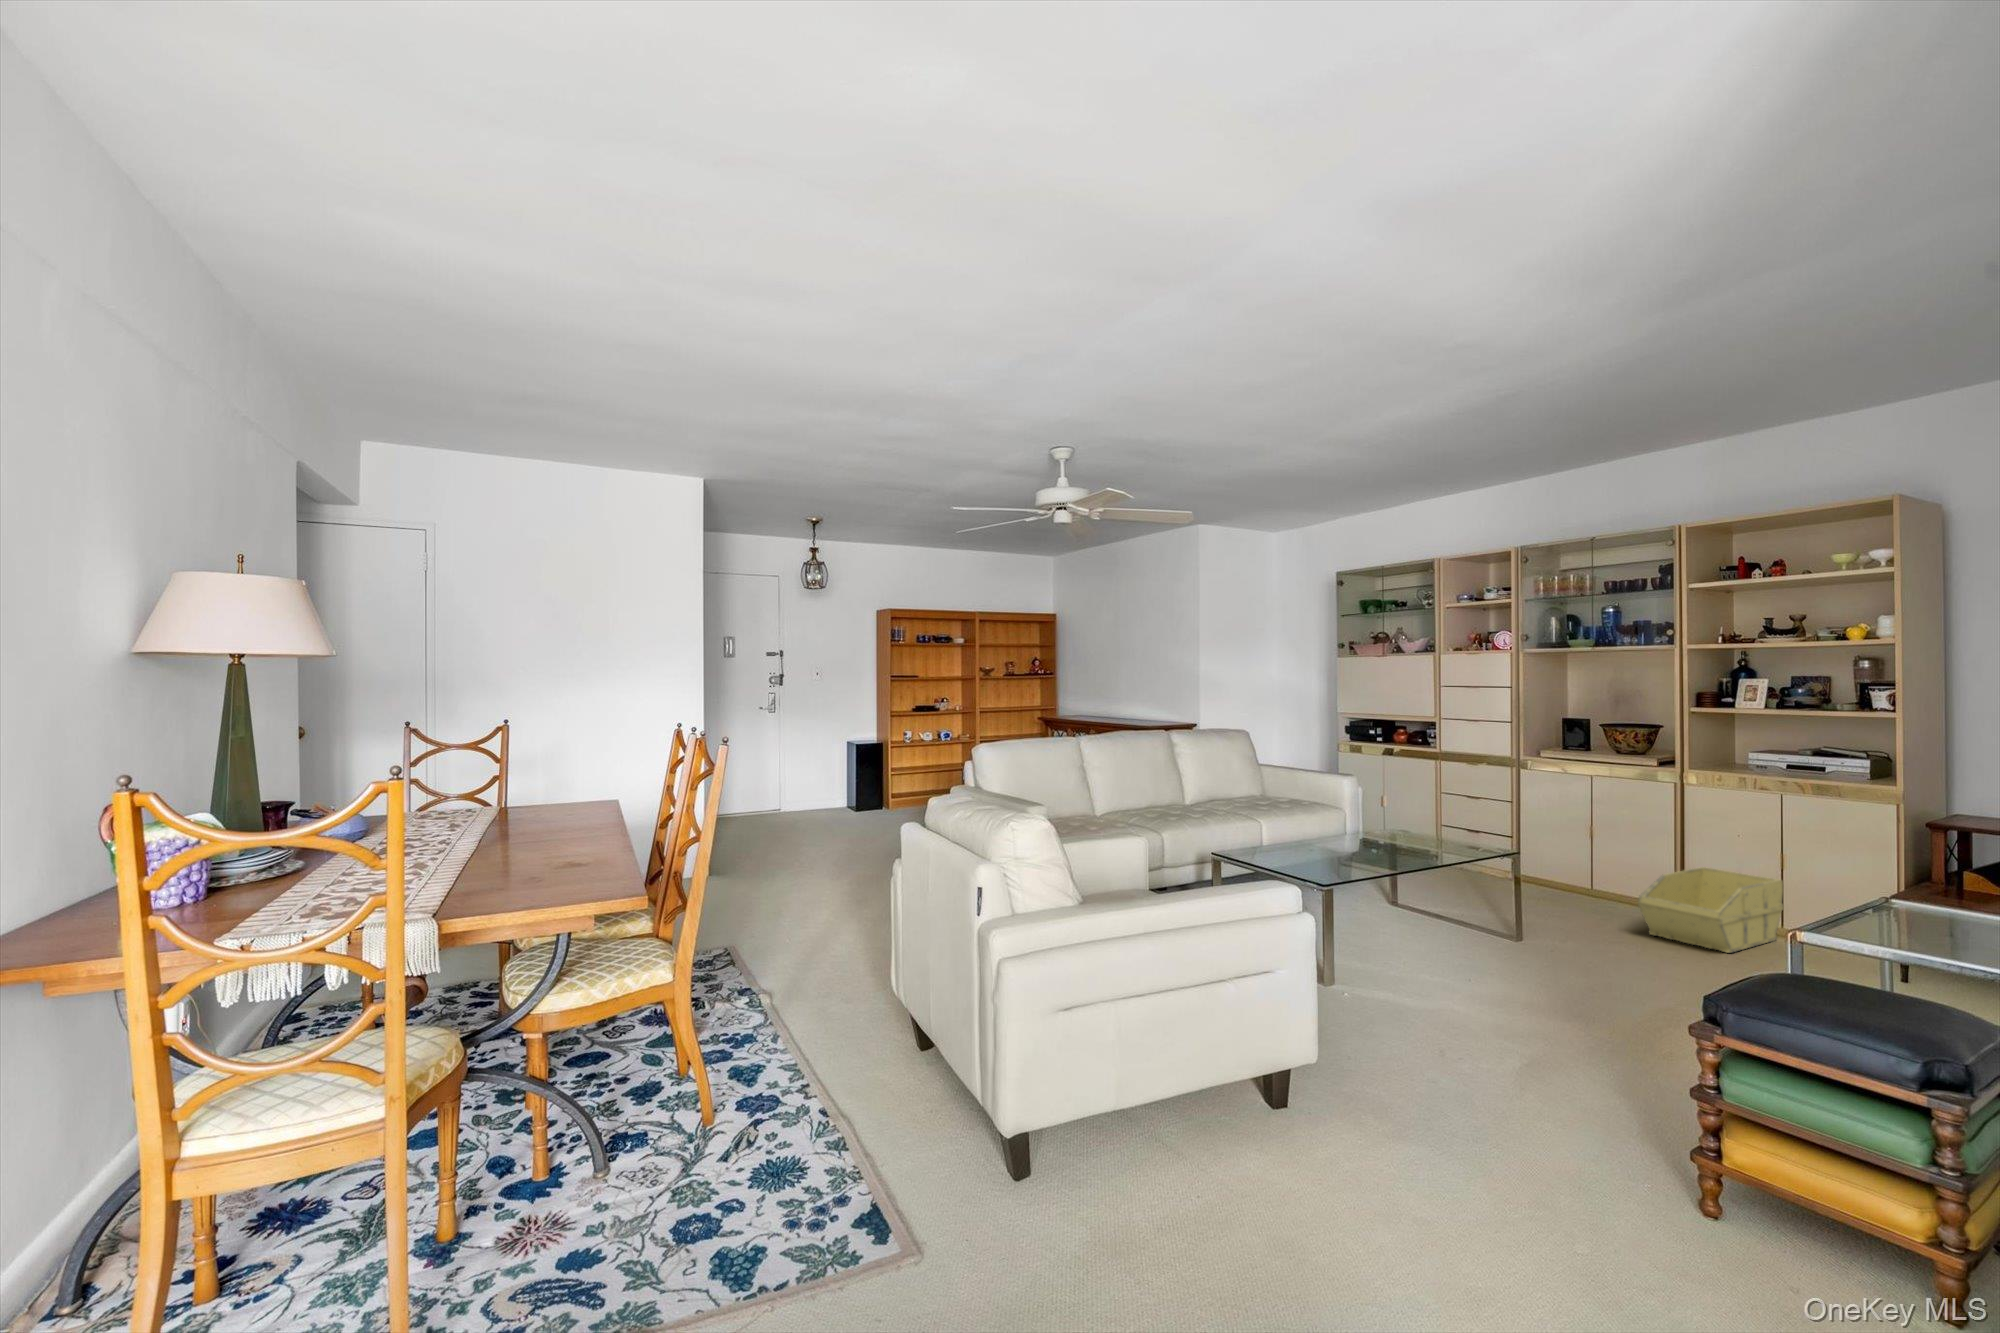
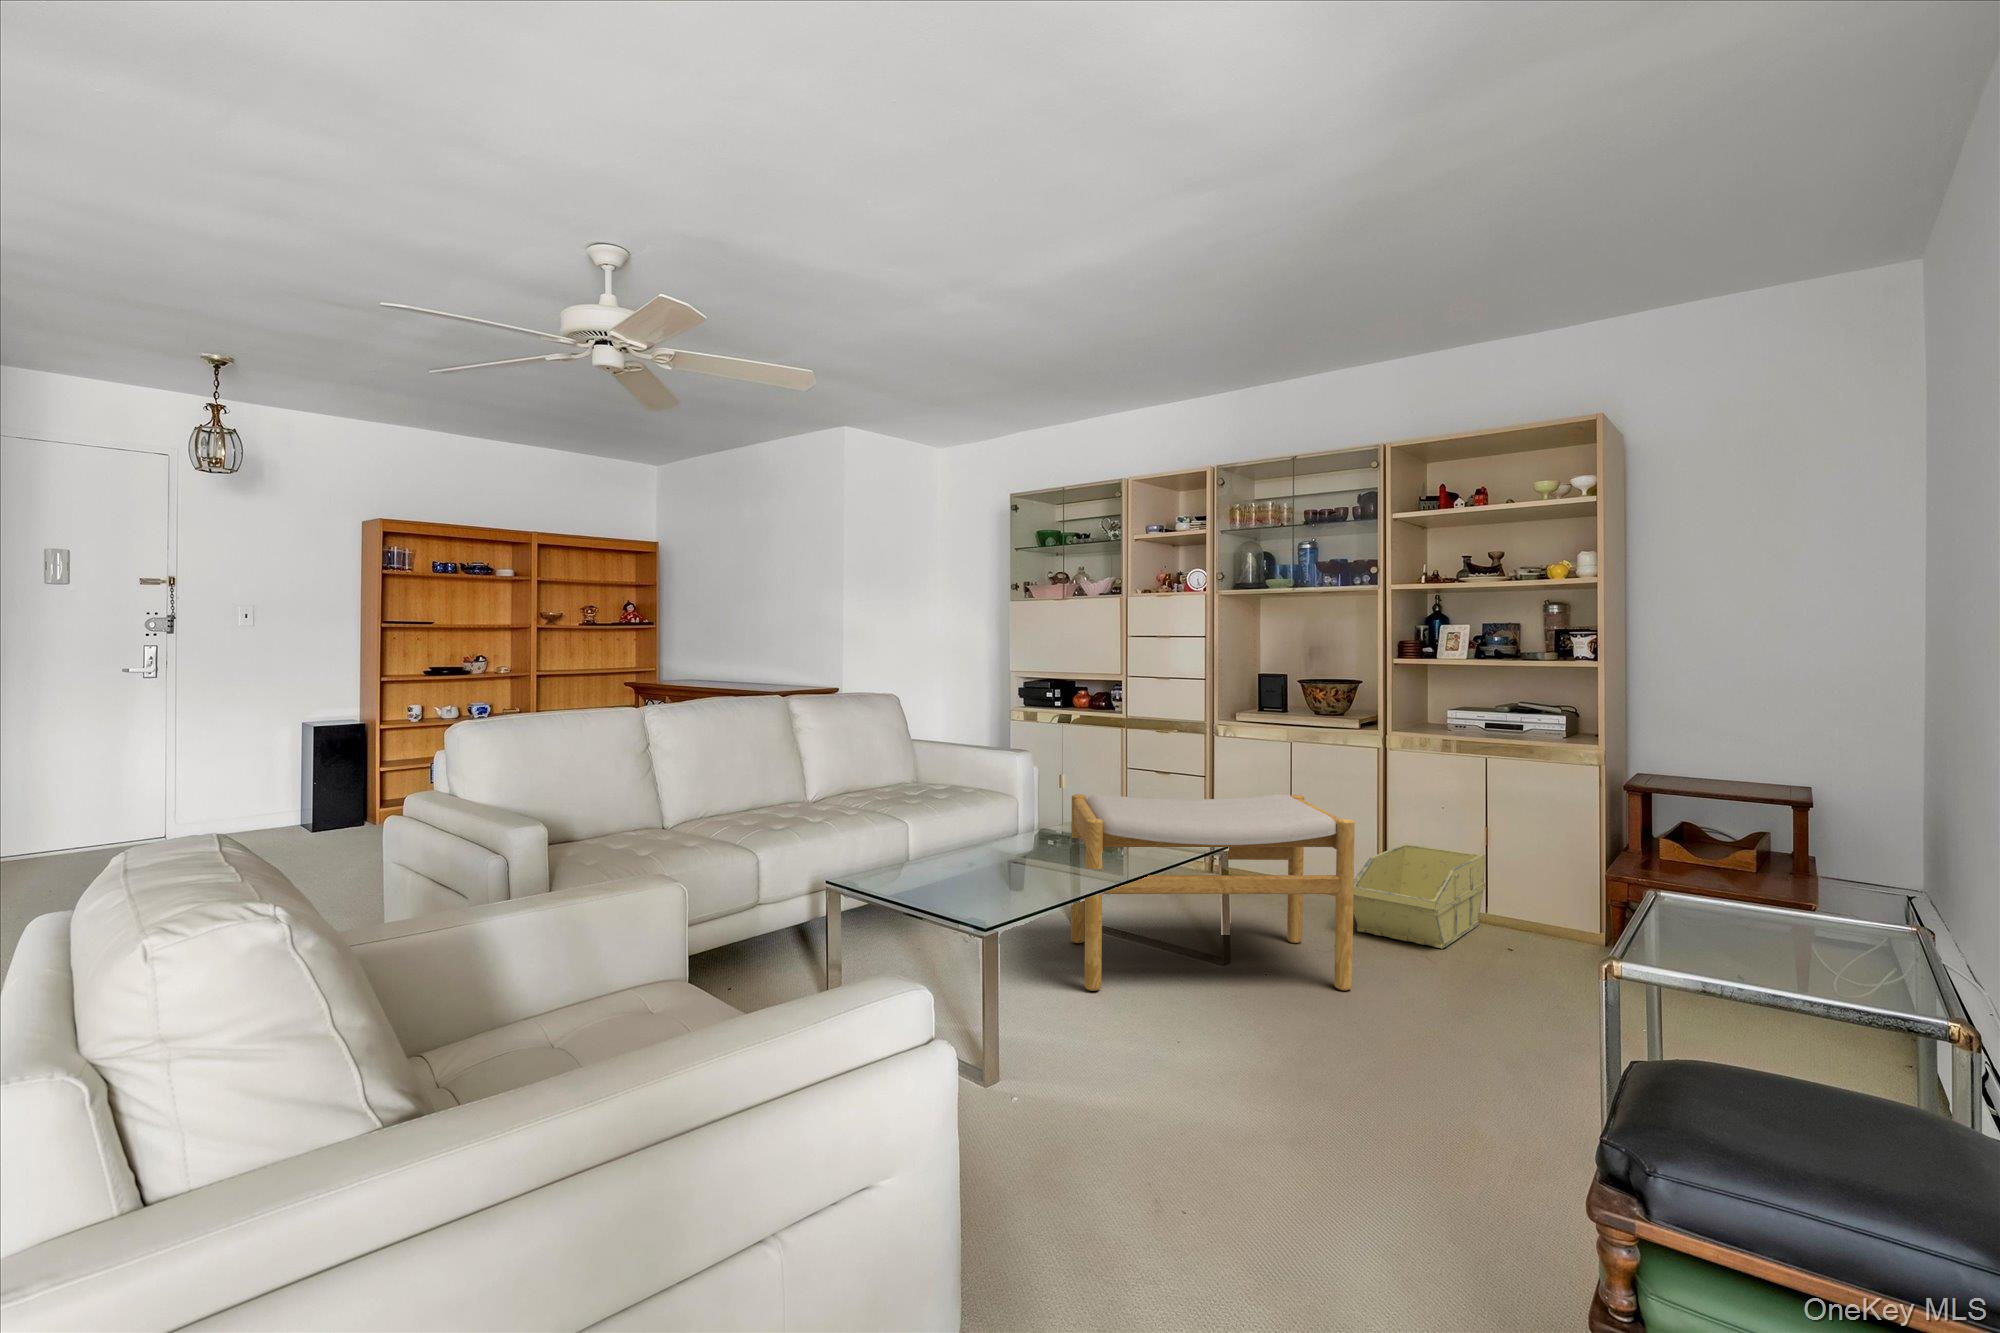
footstool: none [1390,810,1630,972] -> present [1071,794,1355,991]

